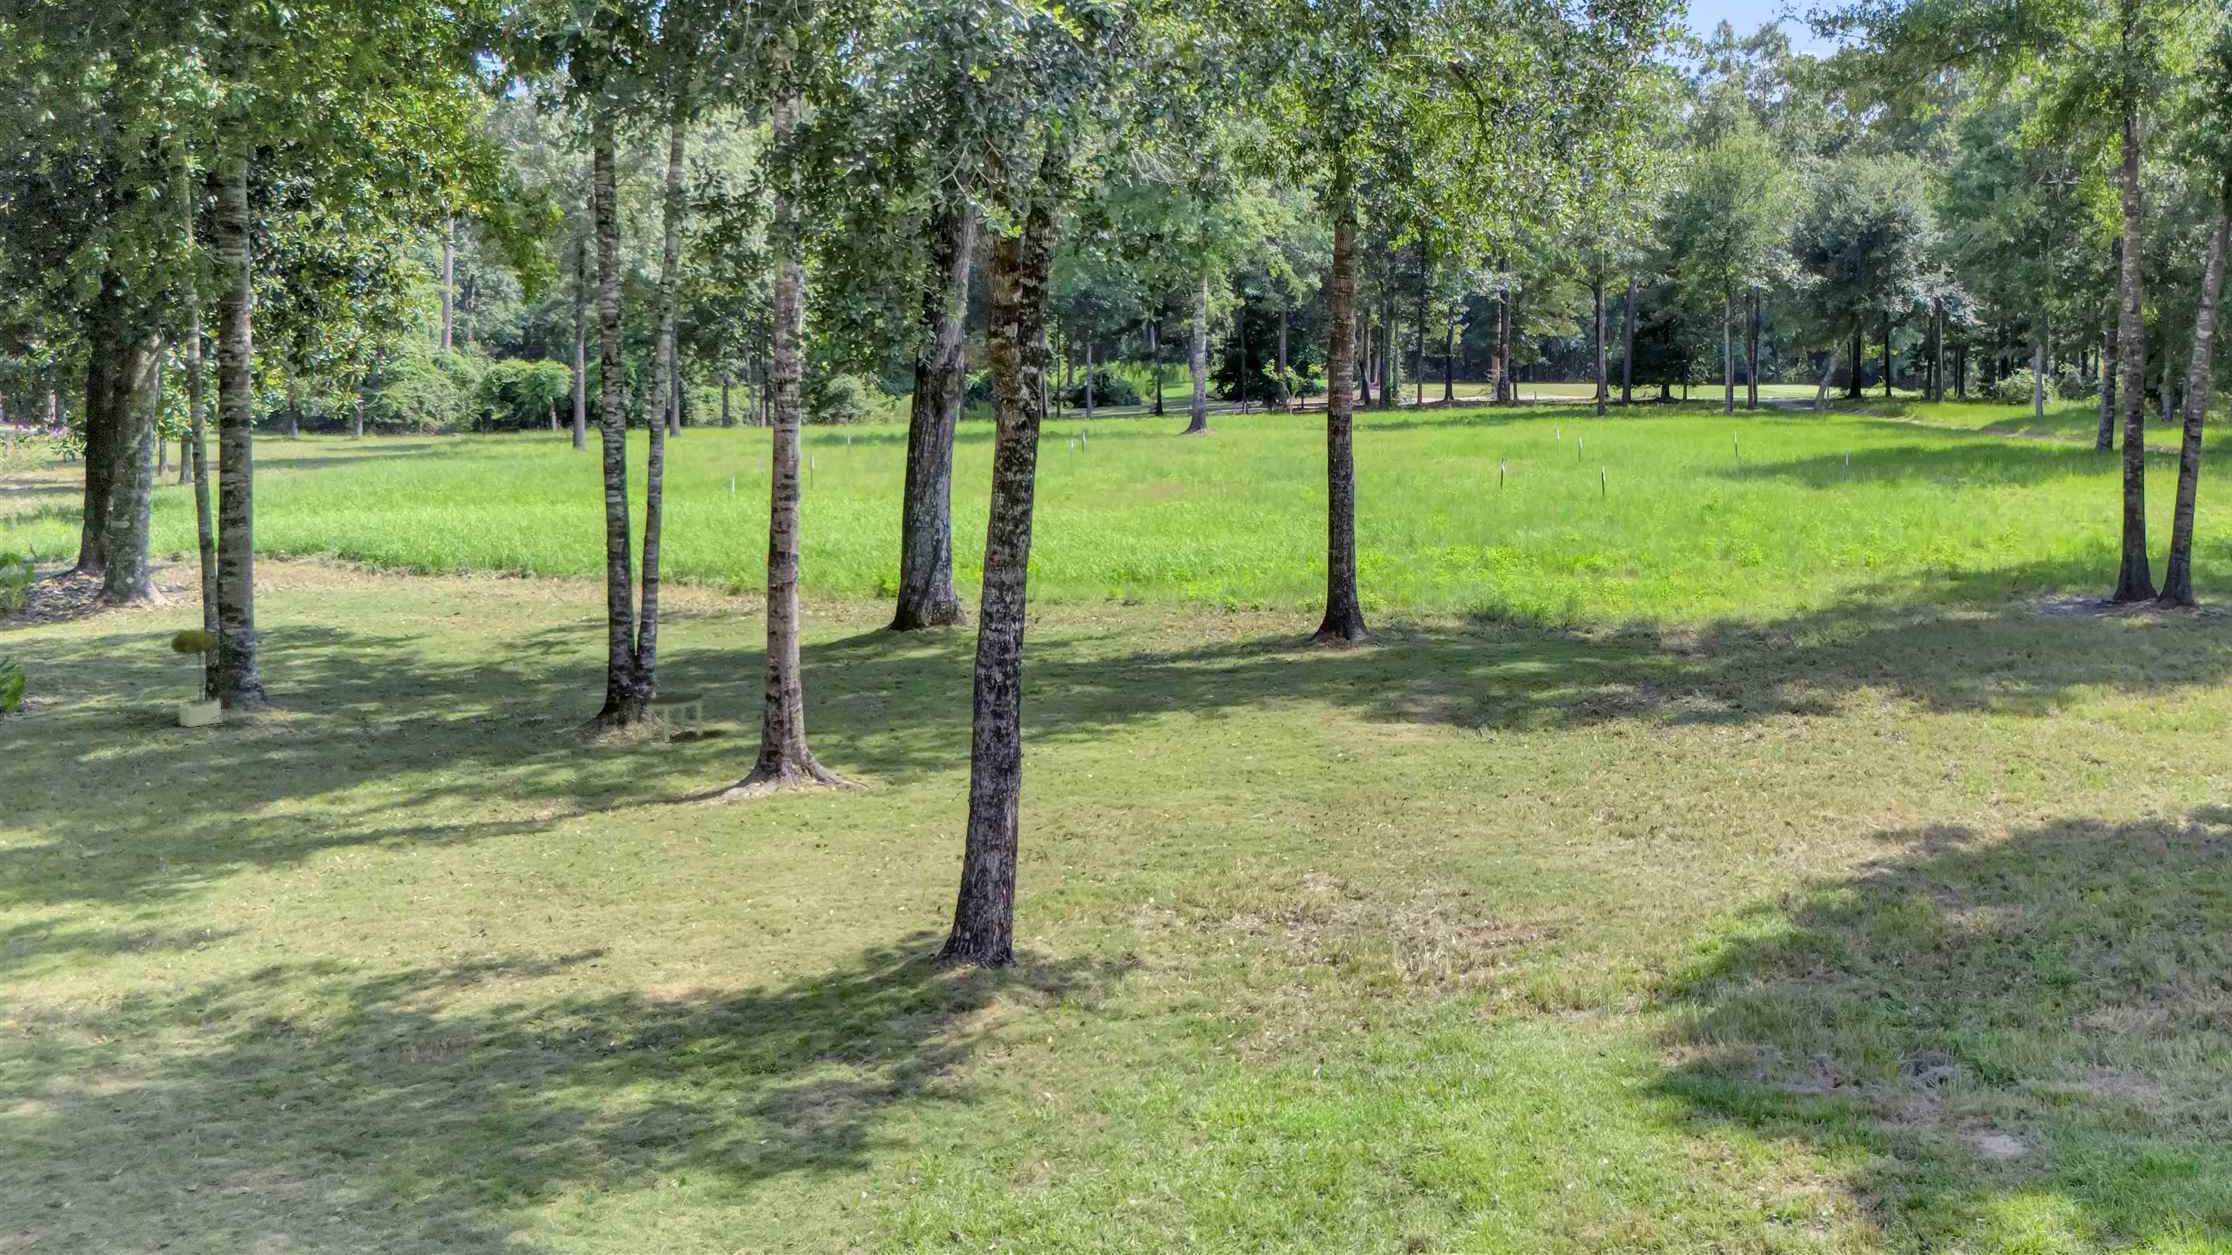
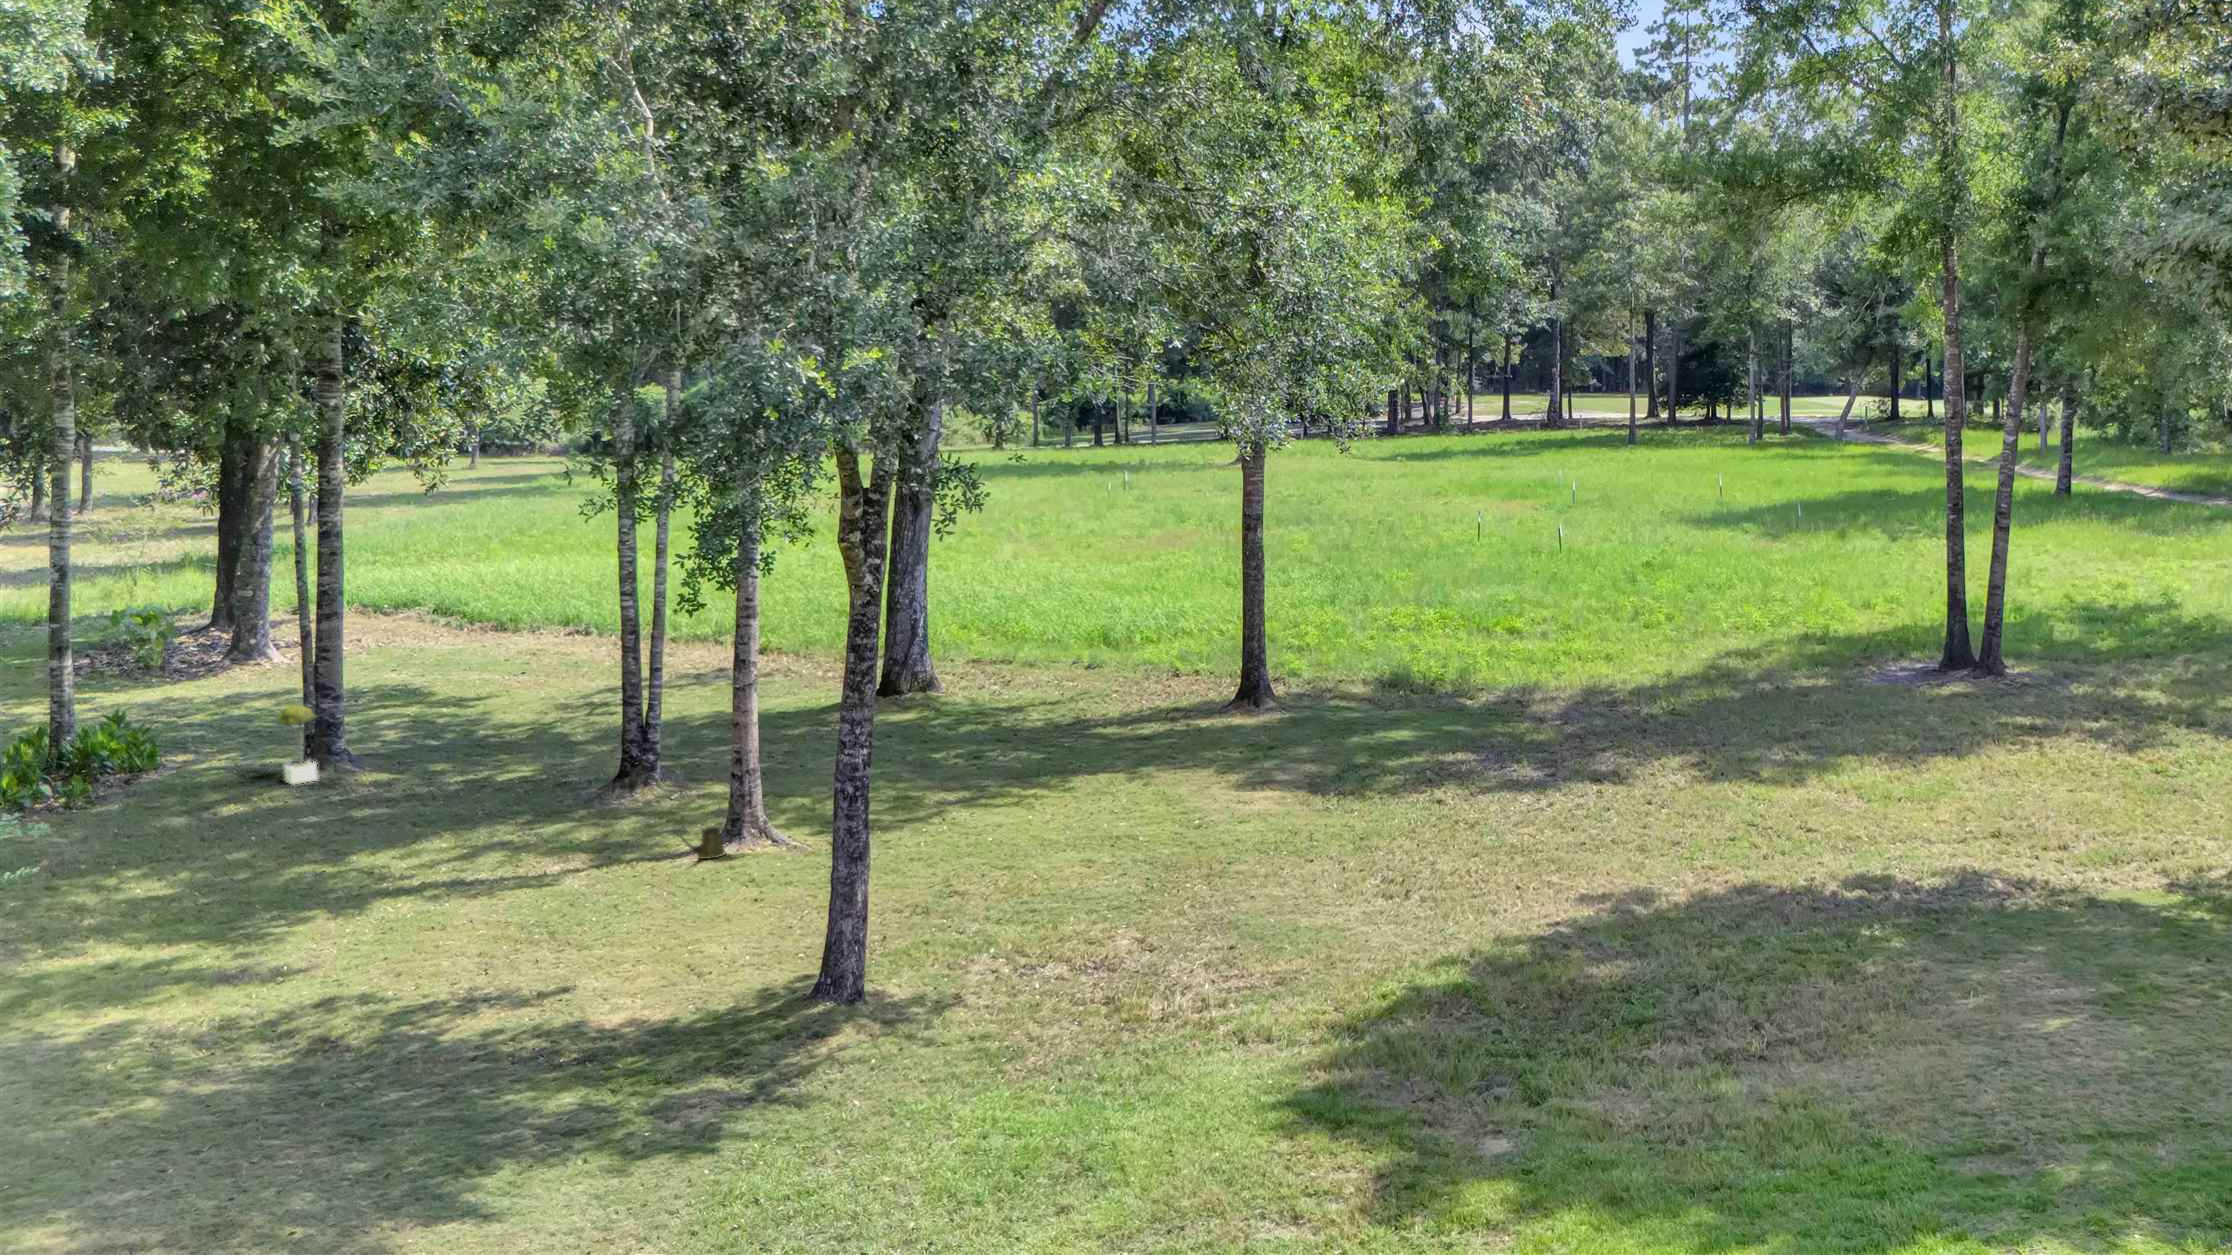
round table: present [646,694,703,742] -> none [649,760,697,802]
watering can: none [694,761,769,802] -> present [673,827,725,859]

